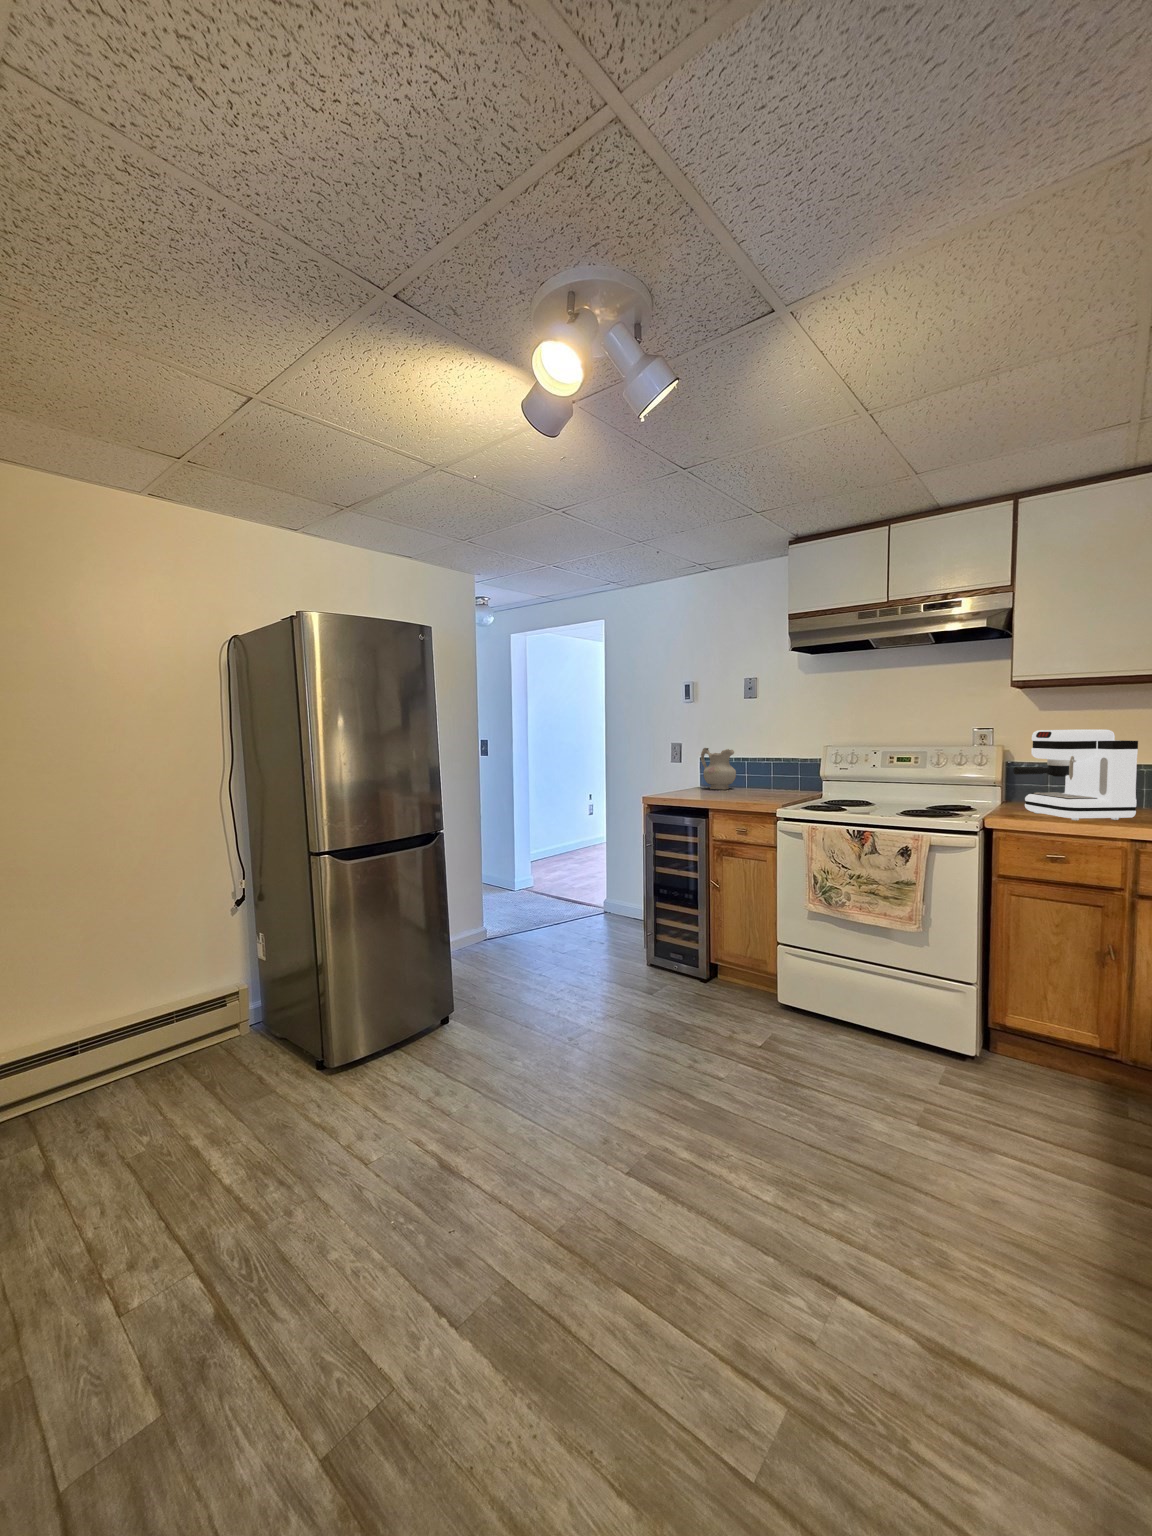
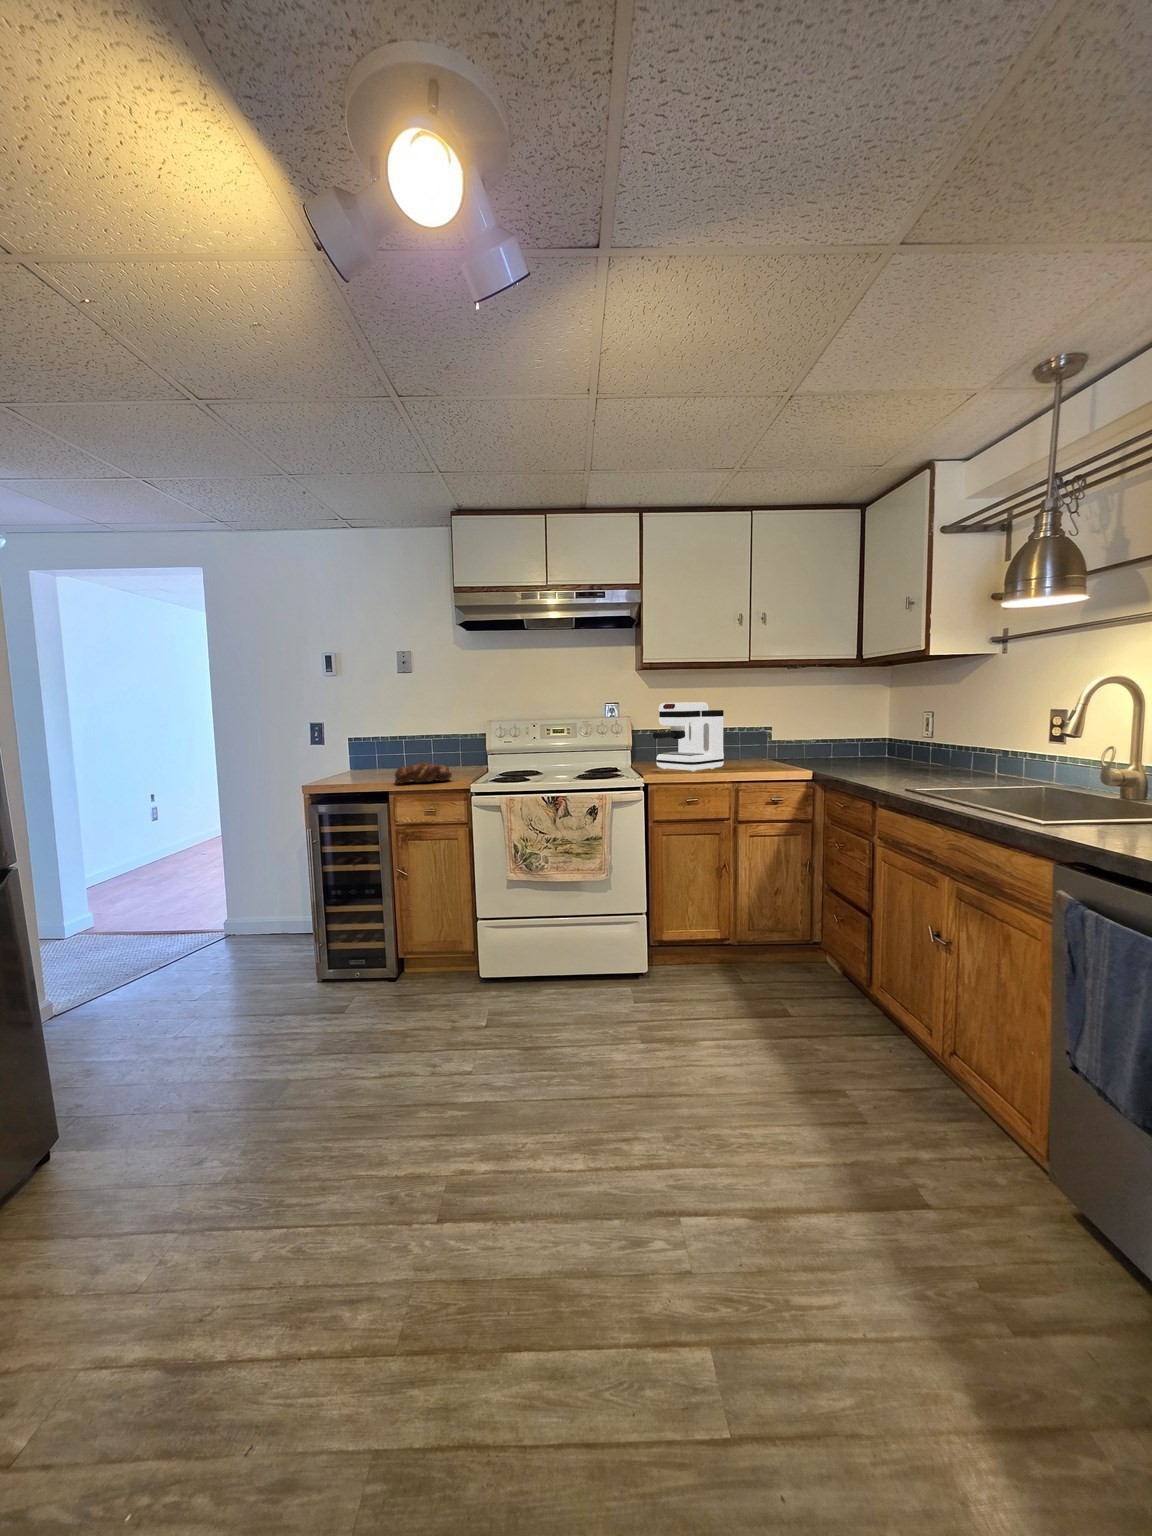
ceramic pitcher: present [701,748,736,790] -> none [351,726,393,771]
bread loaf: none [714,784,767,803] -> present [395,762,452,784]

